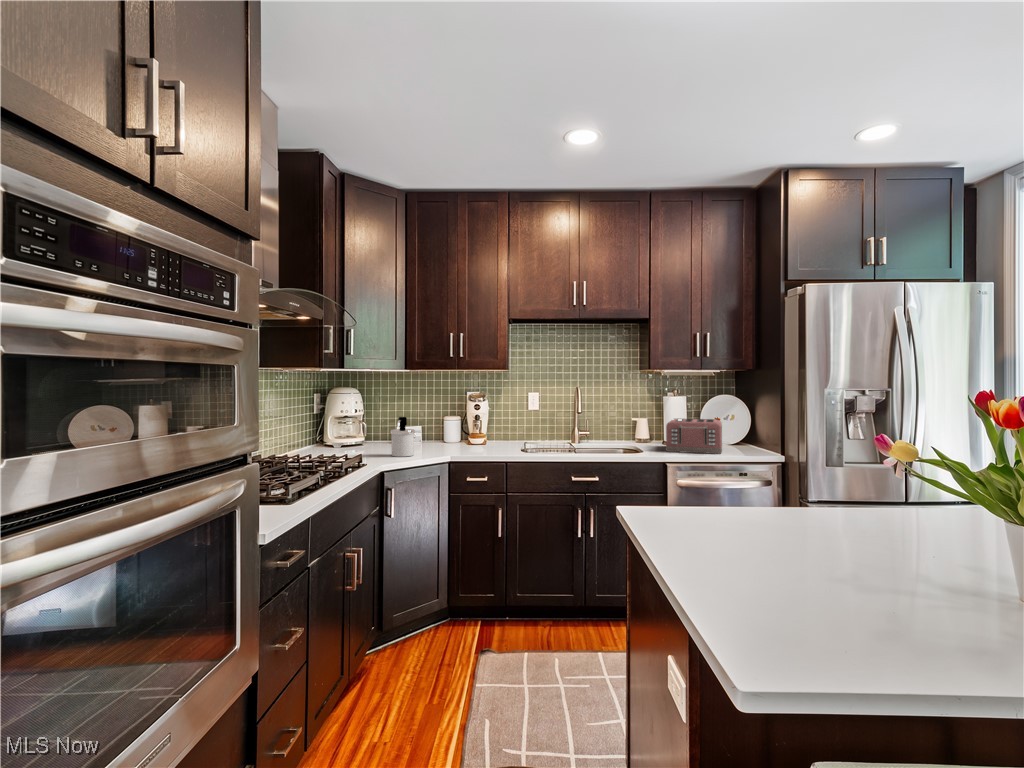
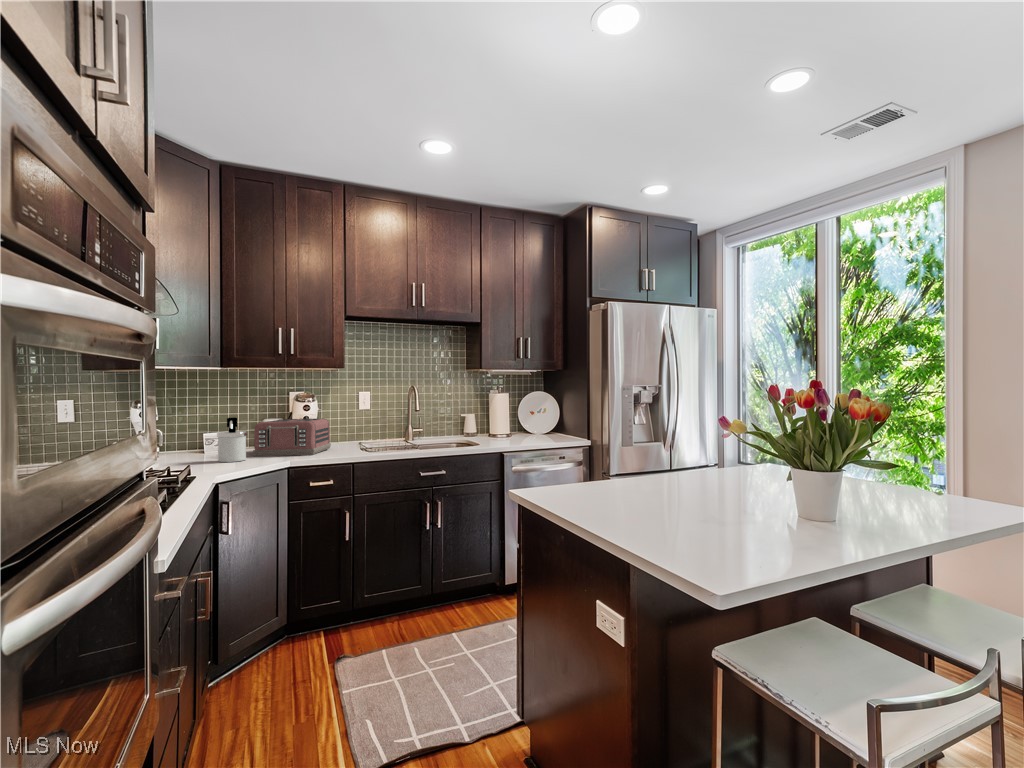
toaster: present [666,419,722,454] -> present [253,418,331,456]

